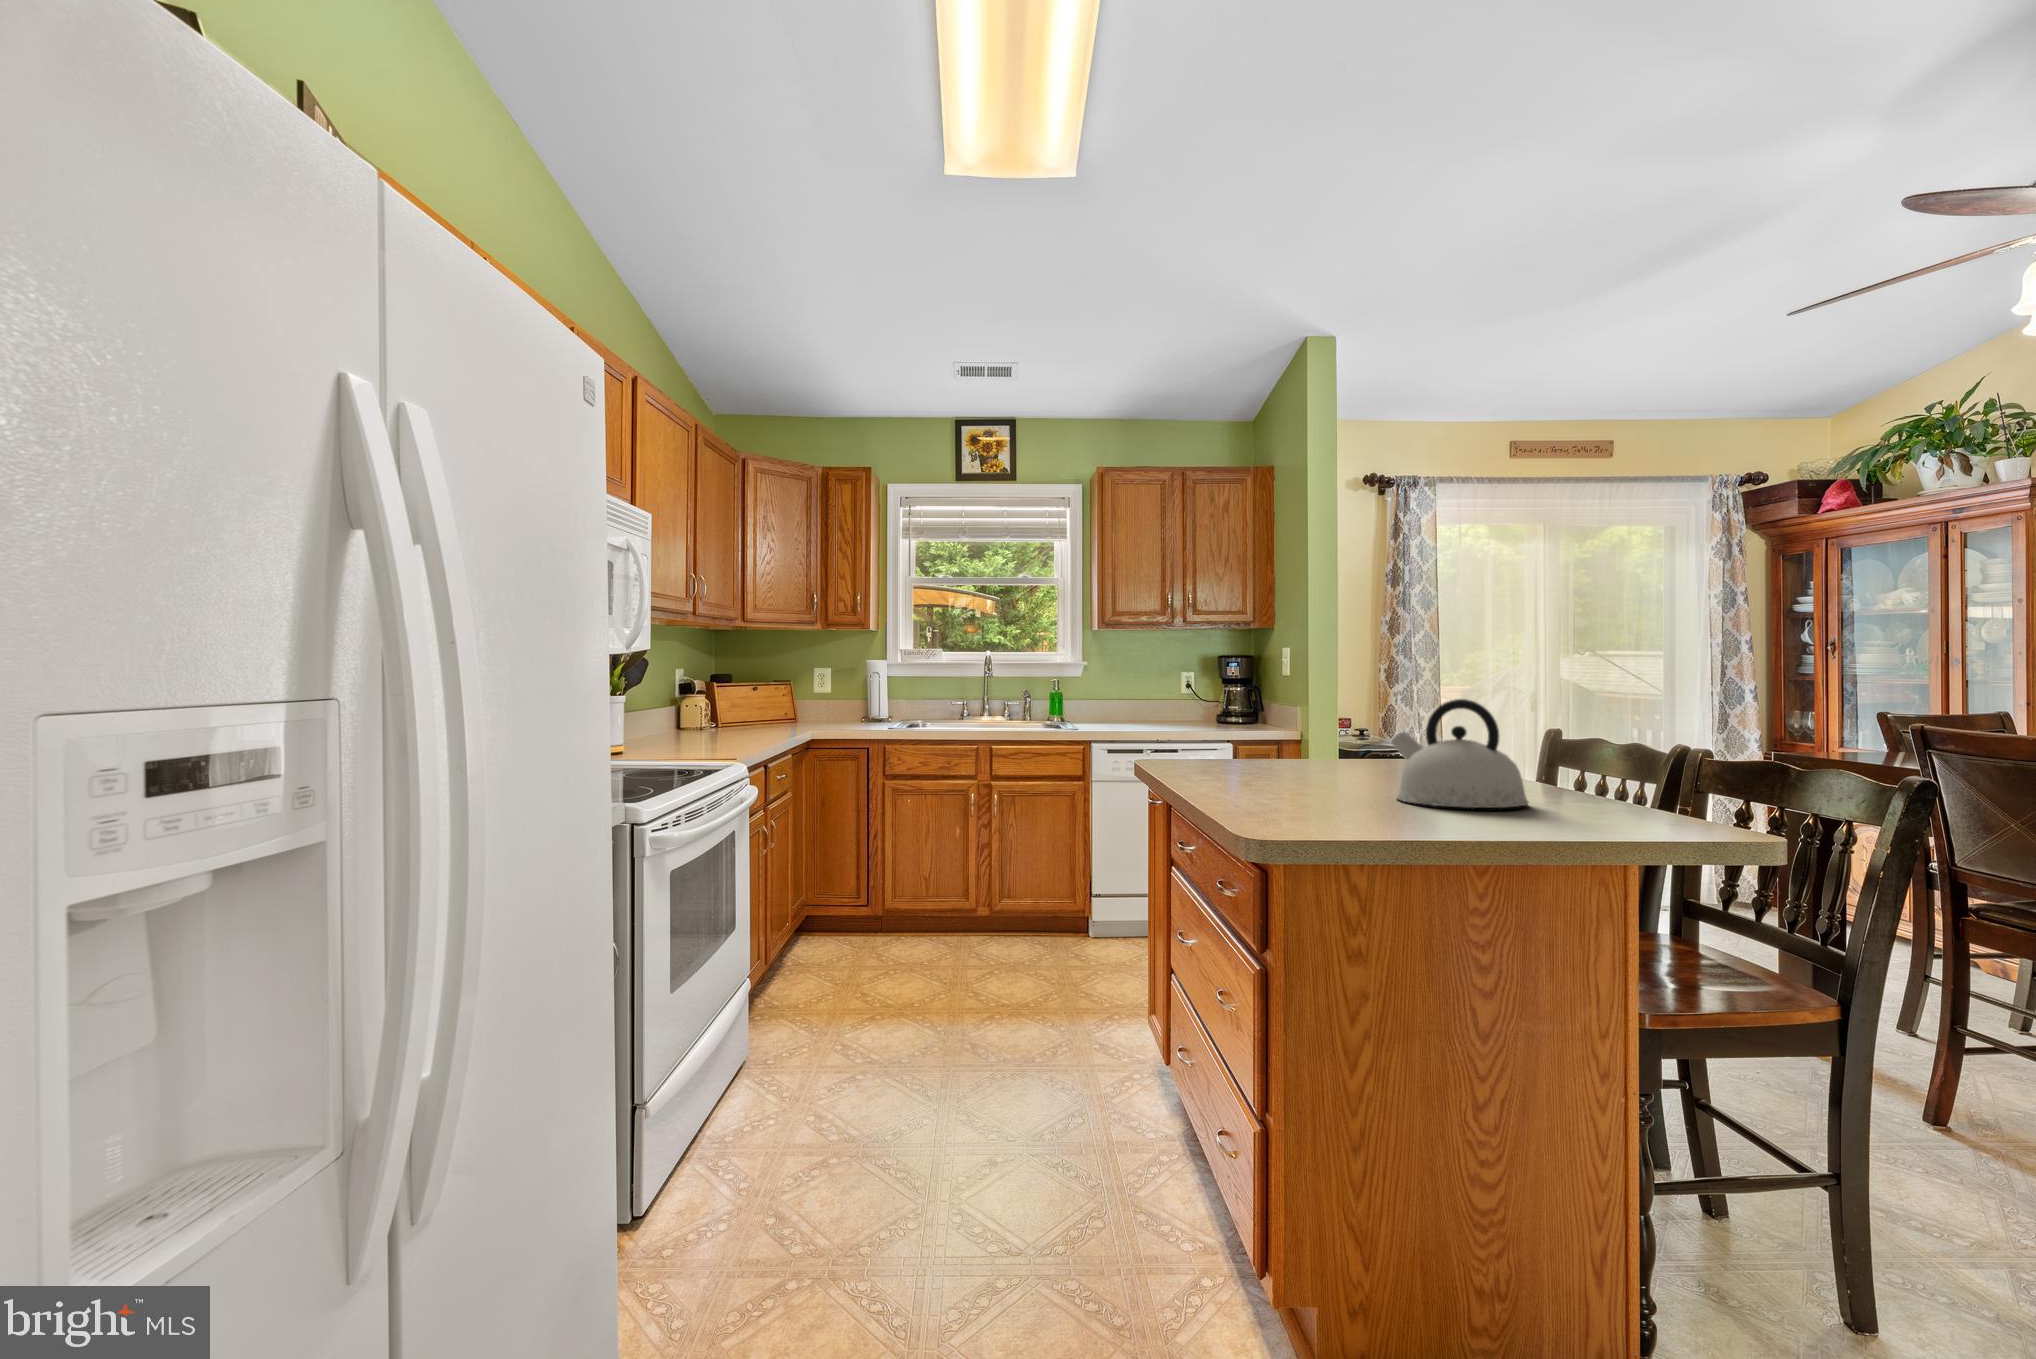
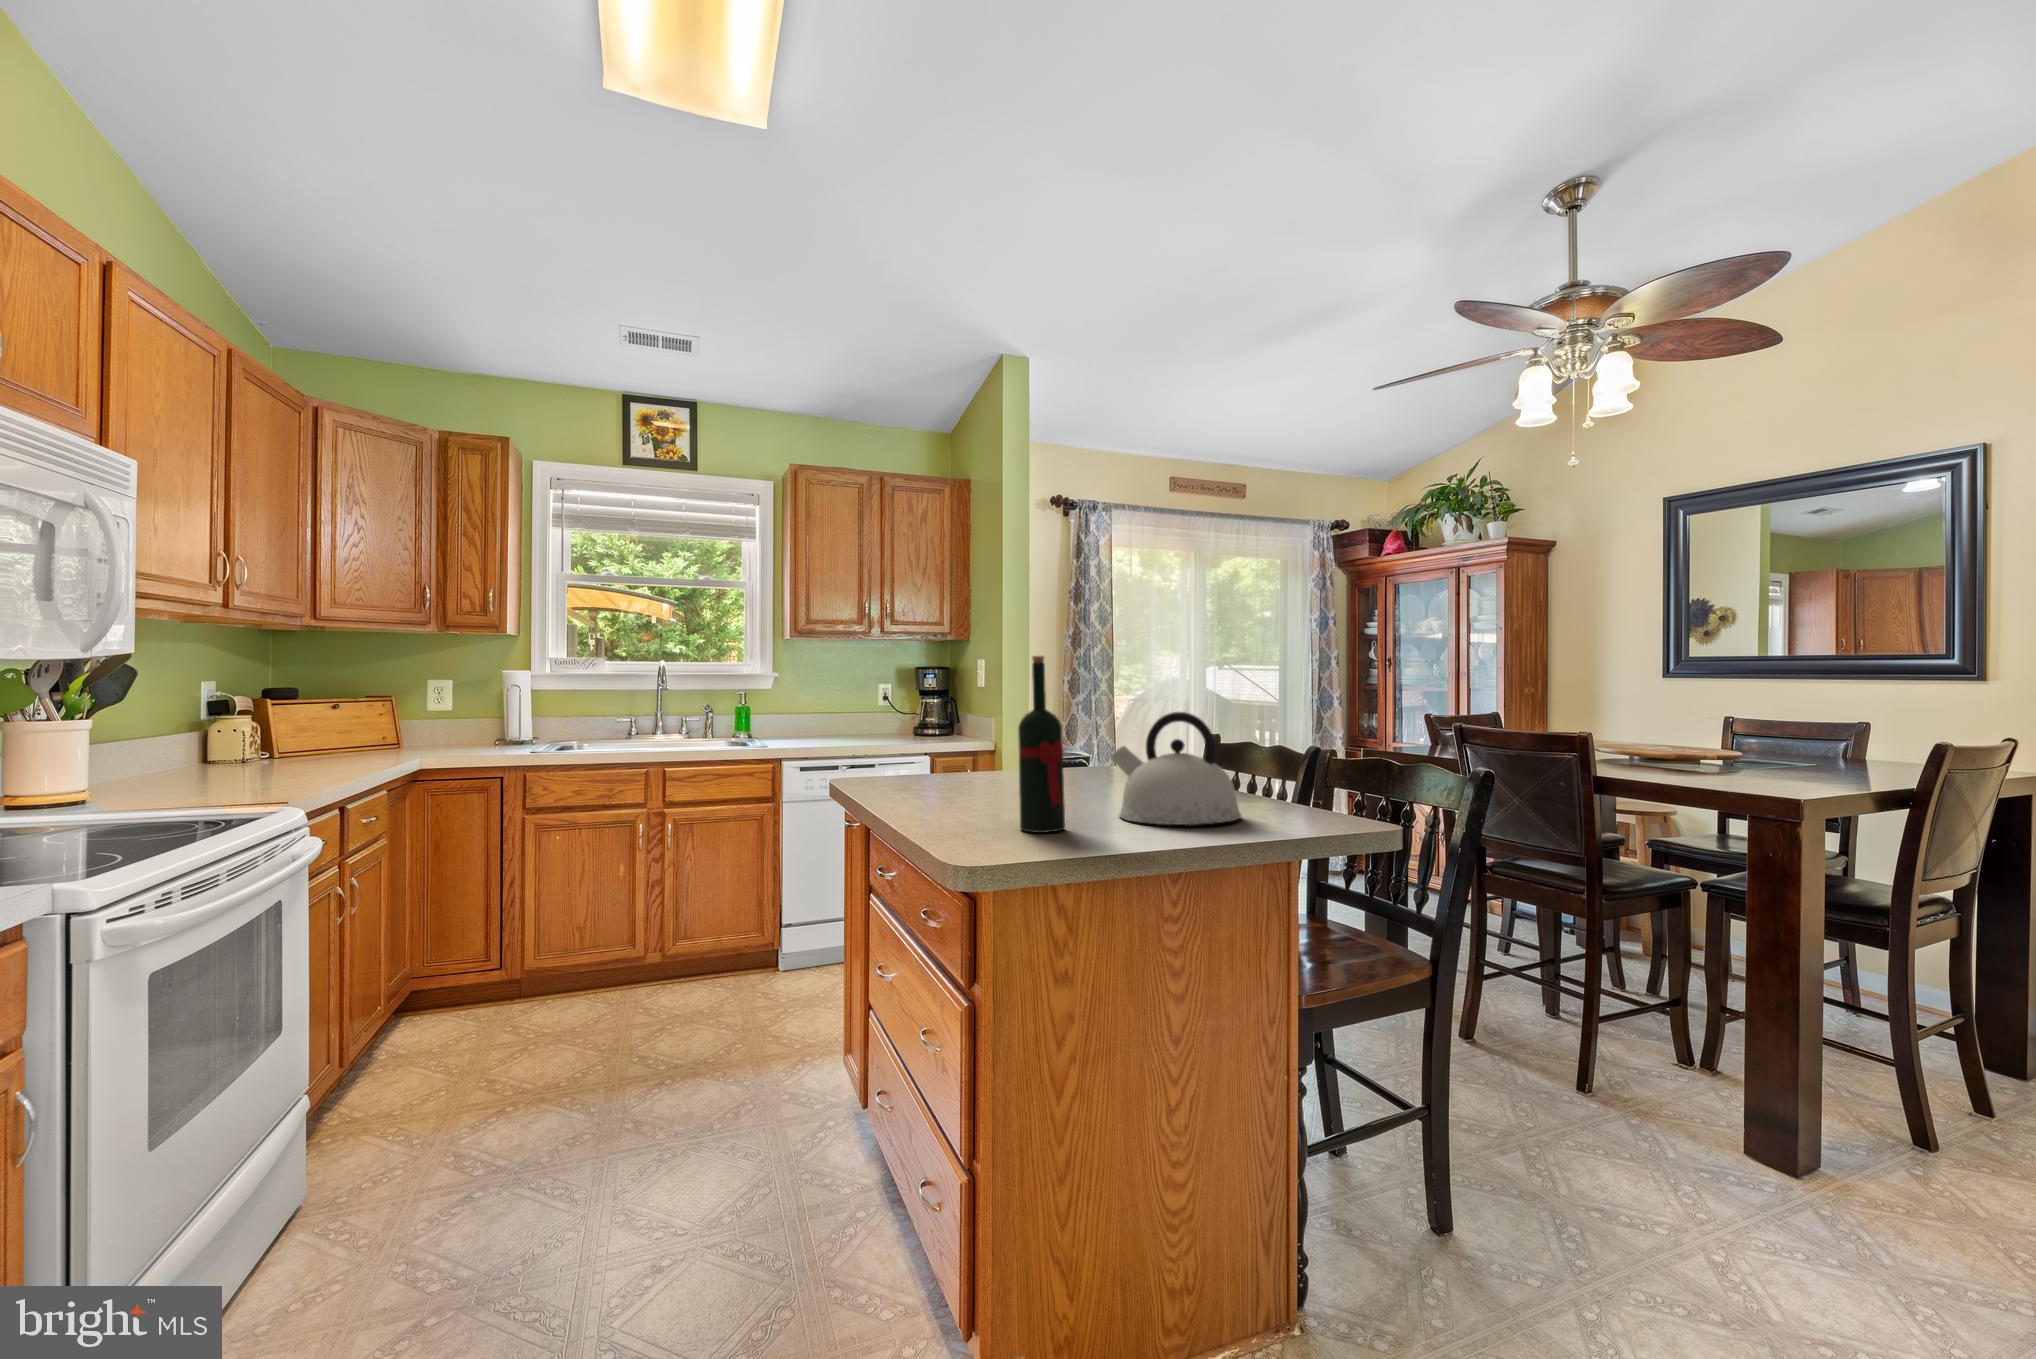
wine bottle: none [1292,646,1336,806] -> present [1018,656,1065,833]

